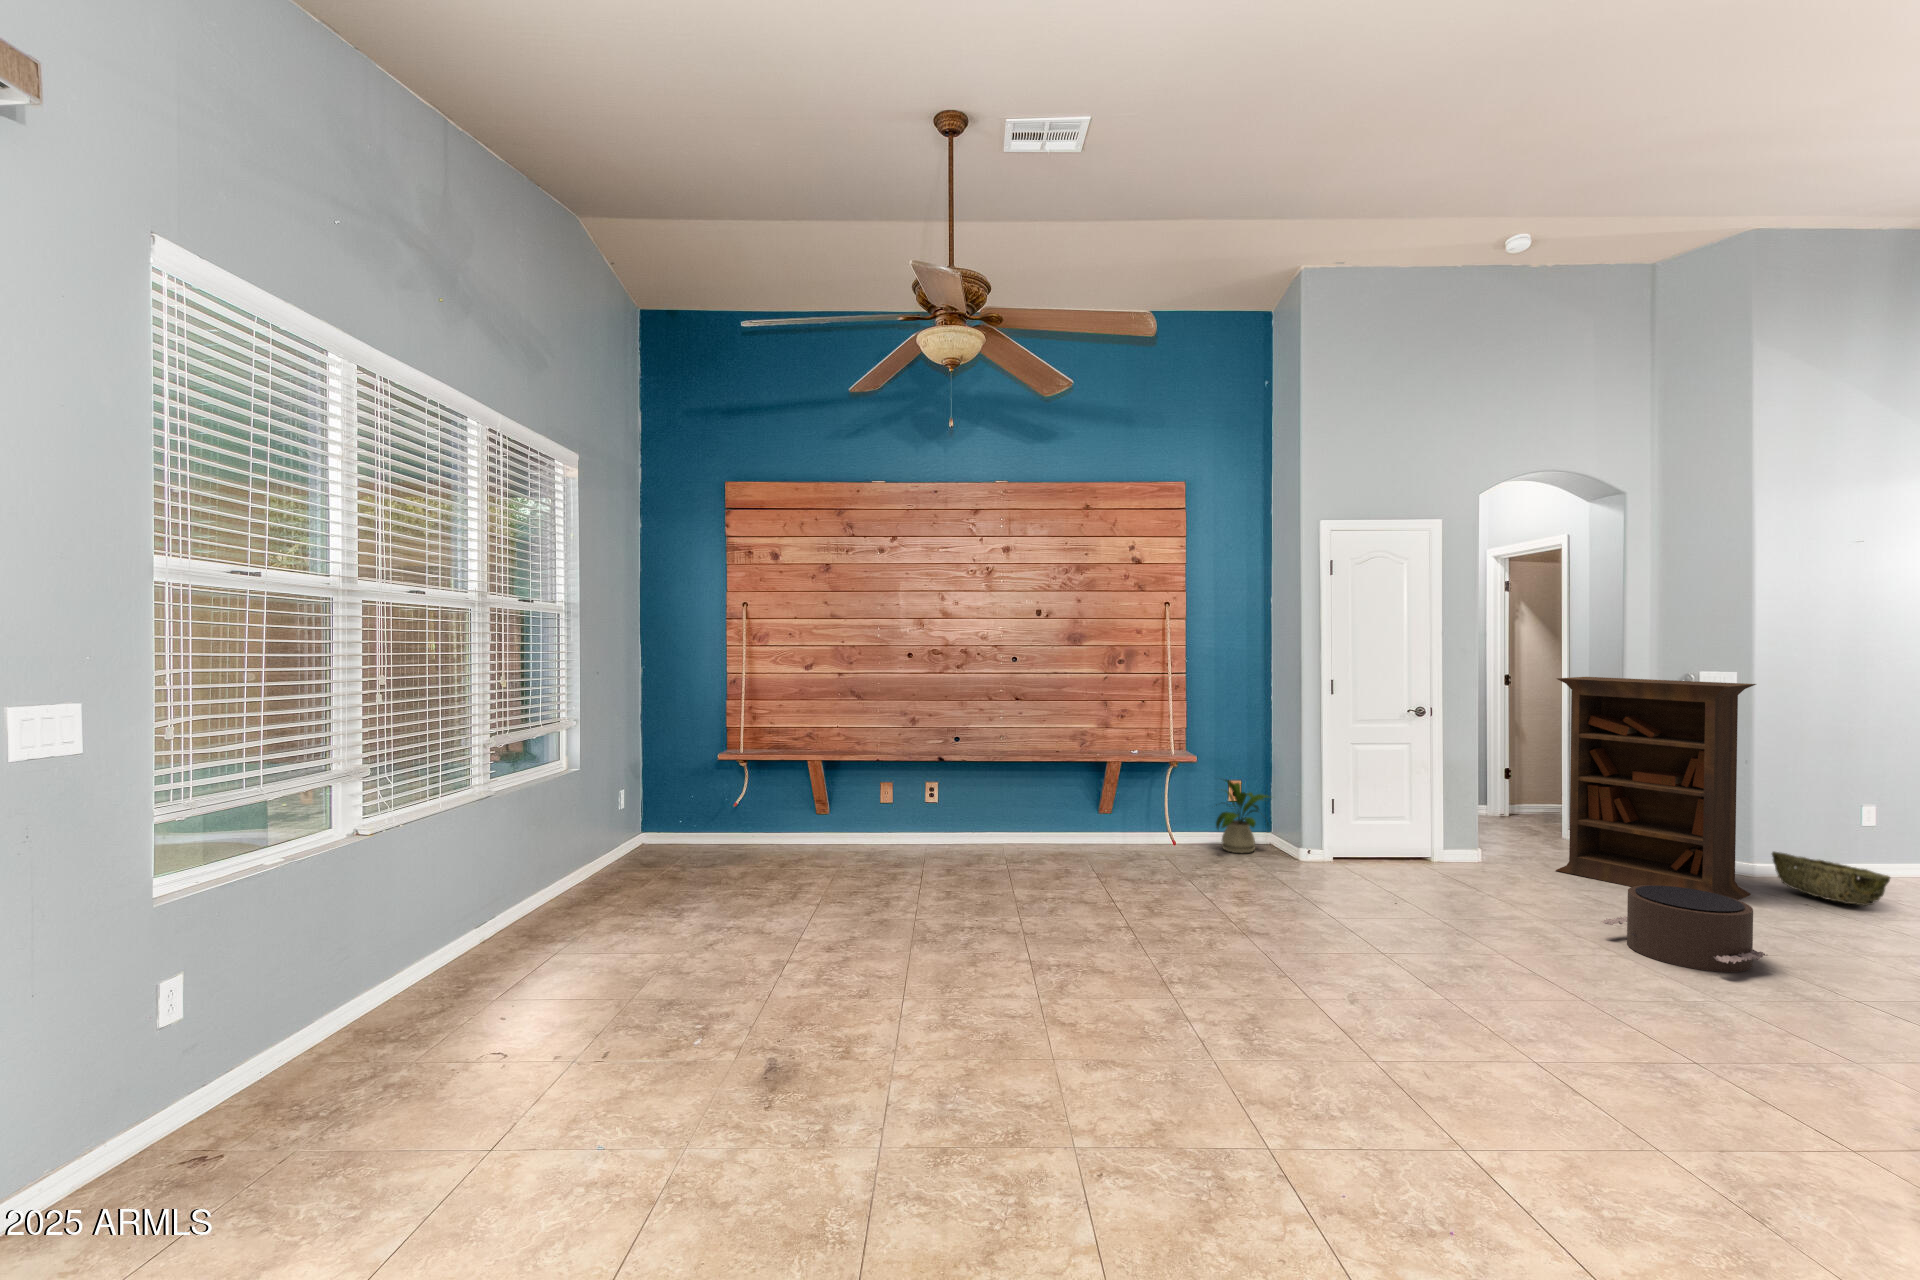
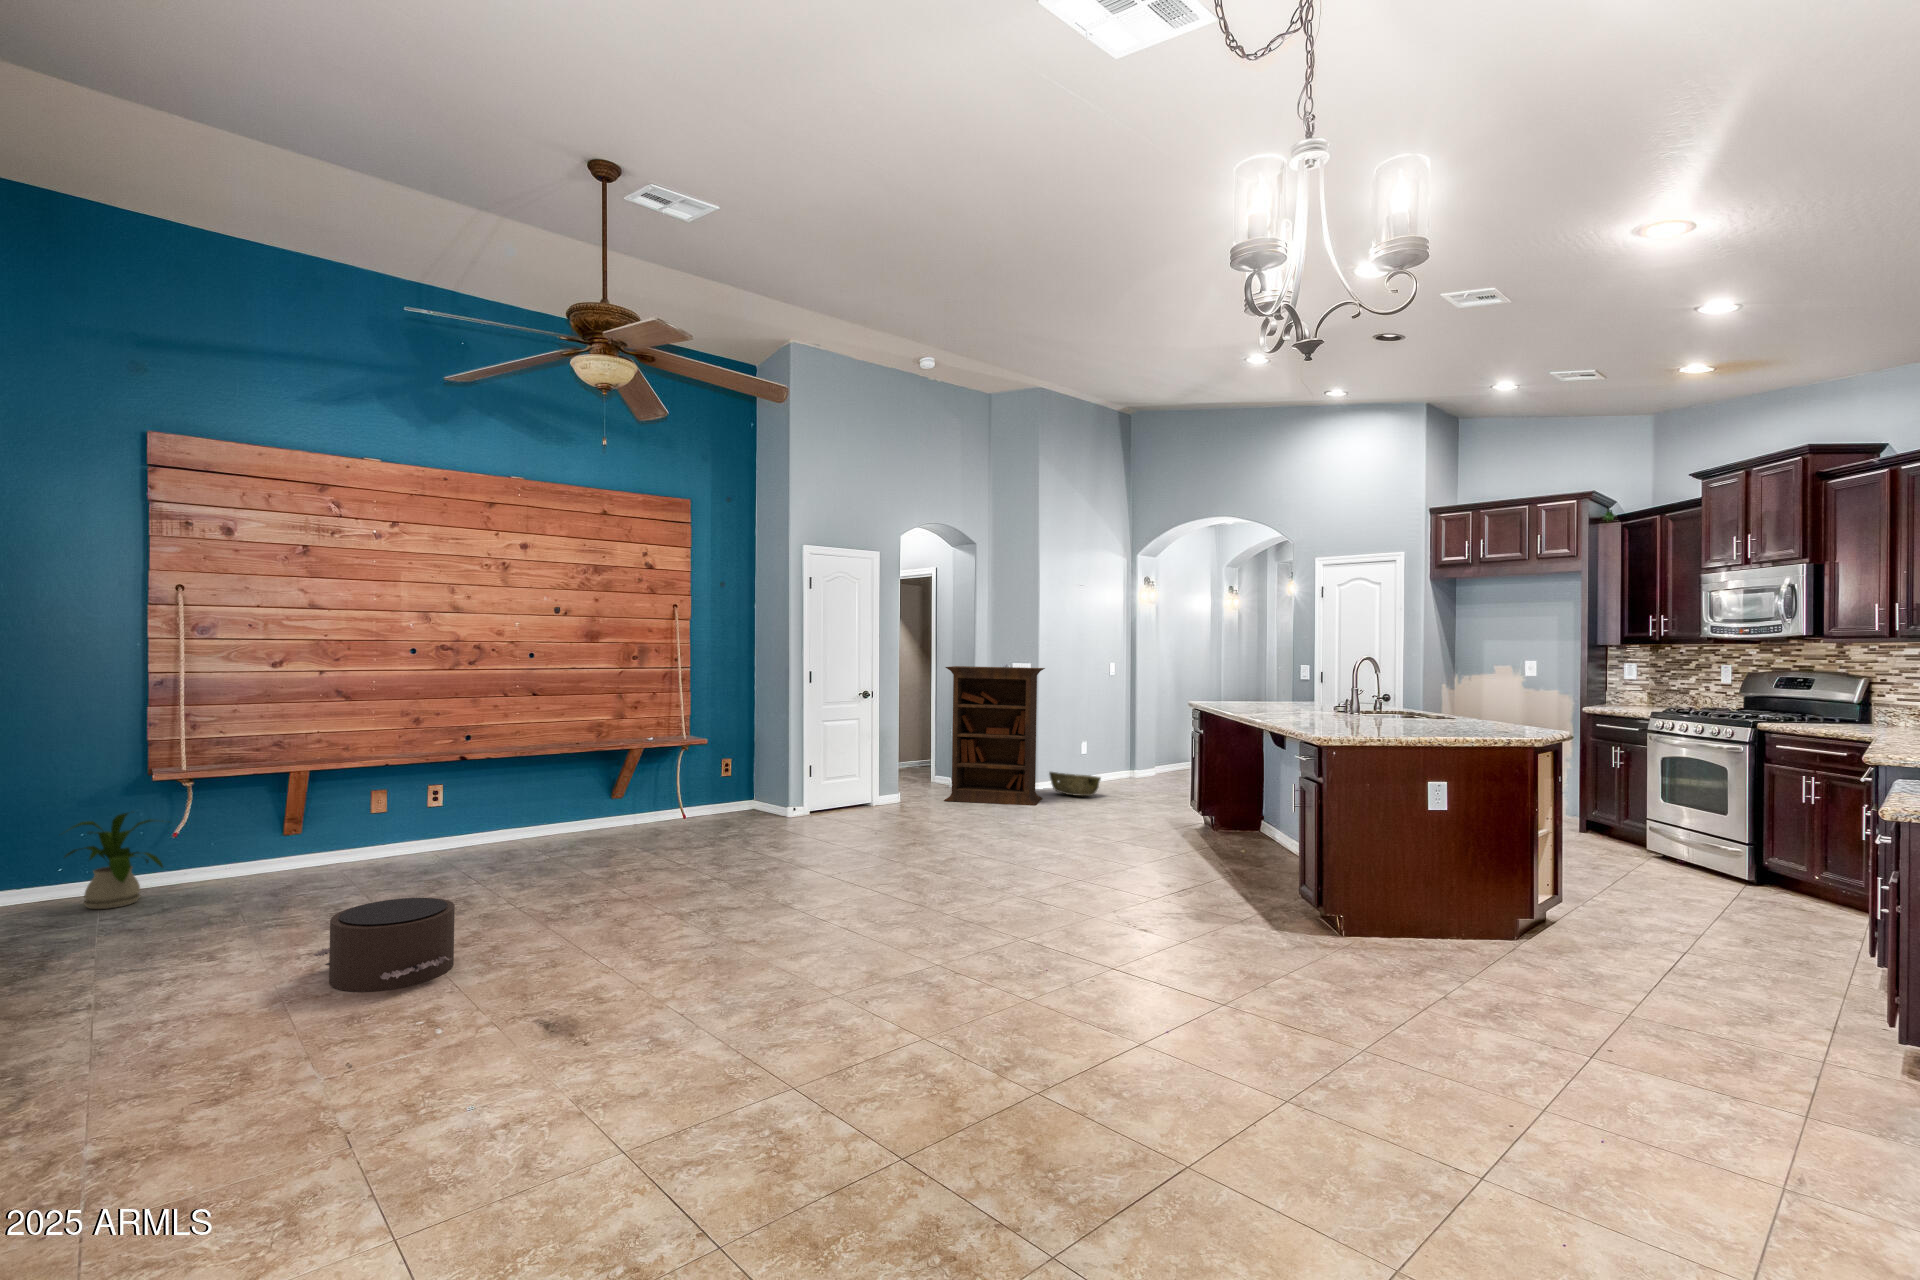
house plant: present [1216,780,1270,853] -> present [65,813,163,909]
pouf: present [1602,885,1767,972] -> present [313,898,455,992]

